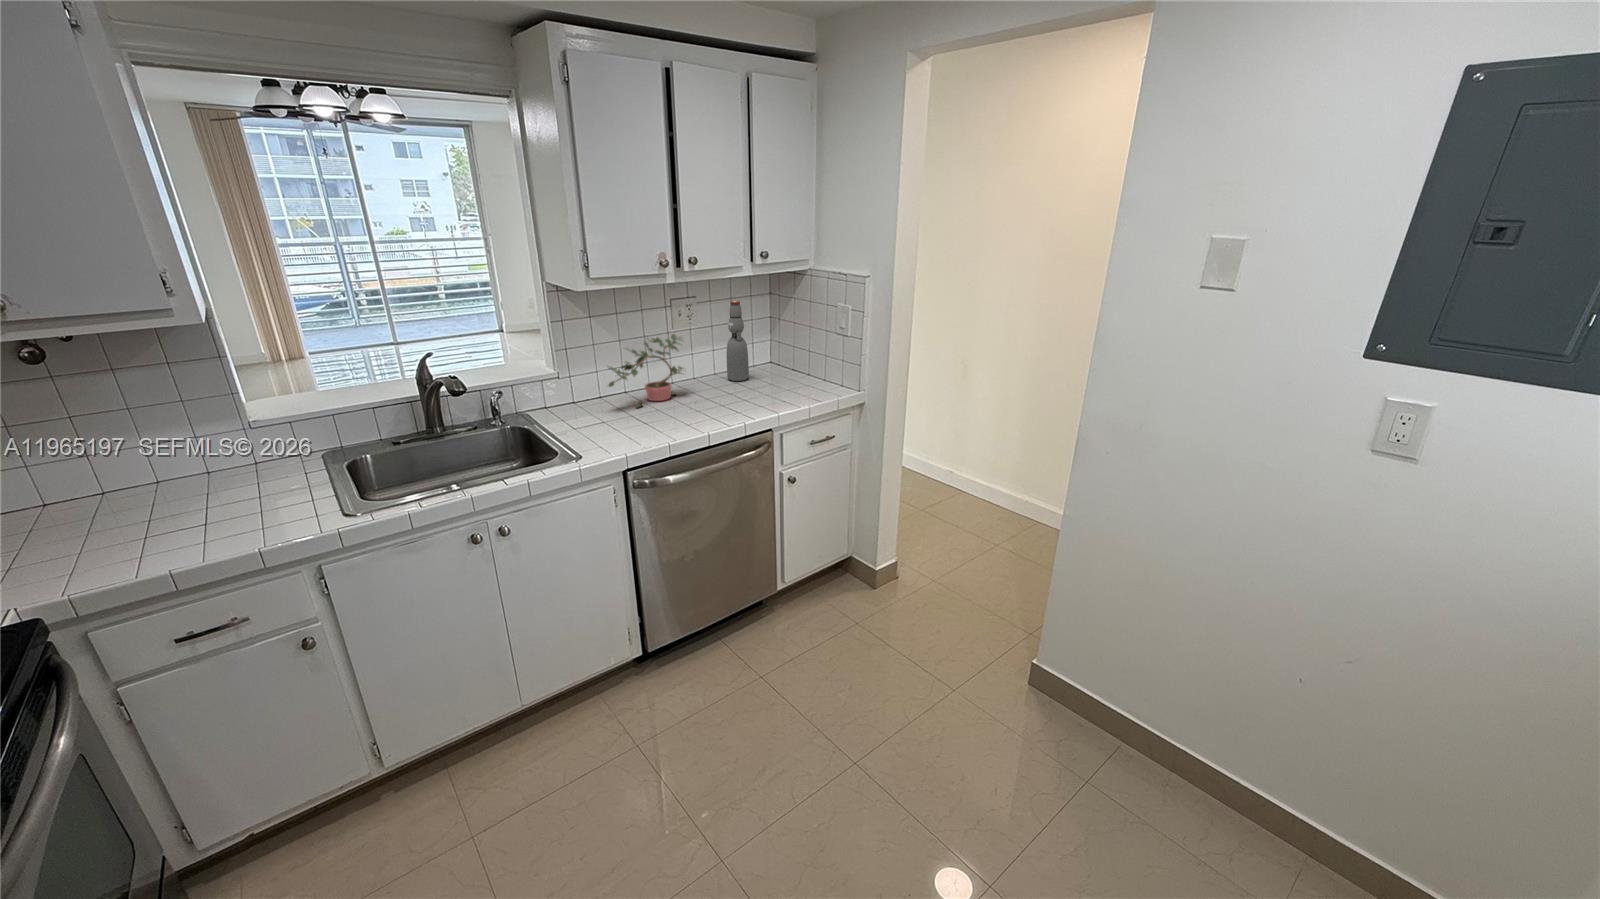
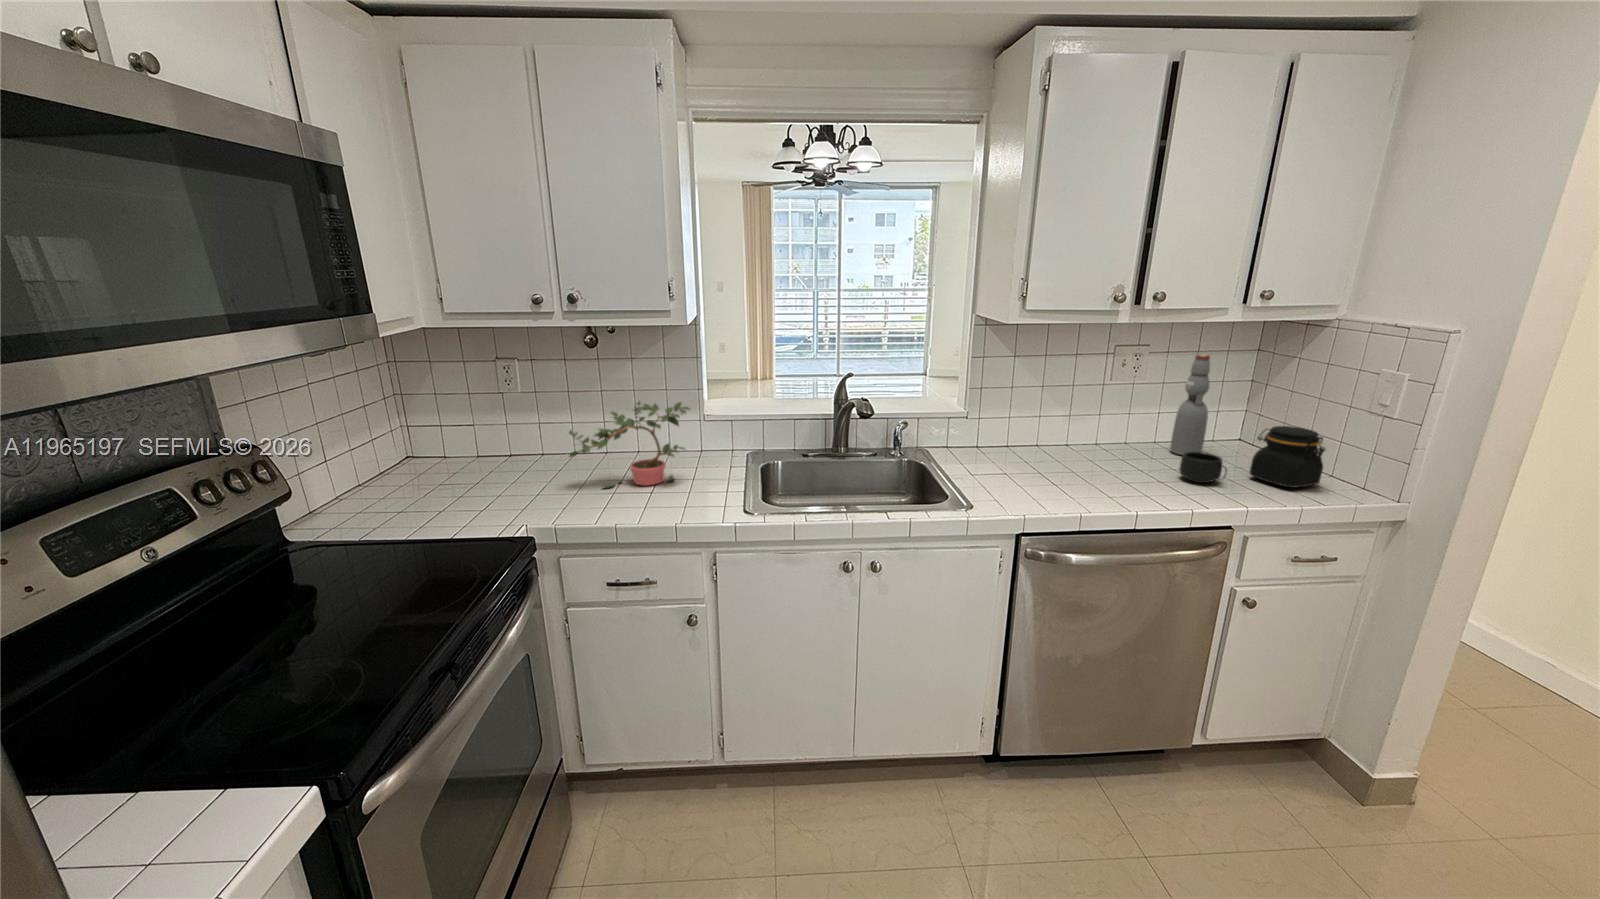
potted plant: present [609,334,683,407] -> present [569,401,690,488]
jar: none [778,349,818,393] -> present [1250,426,1326,487]
mug: none [733,378,763,401] -> present [1179,452,1227,483]

